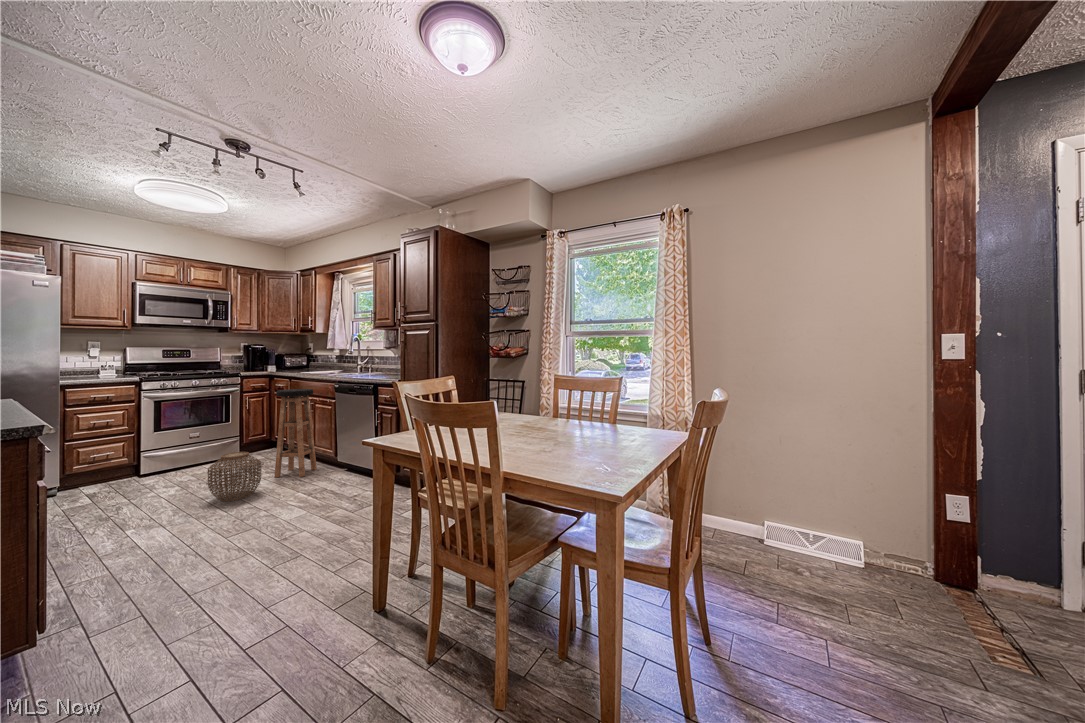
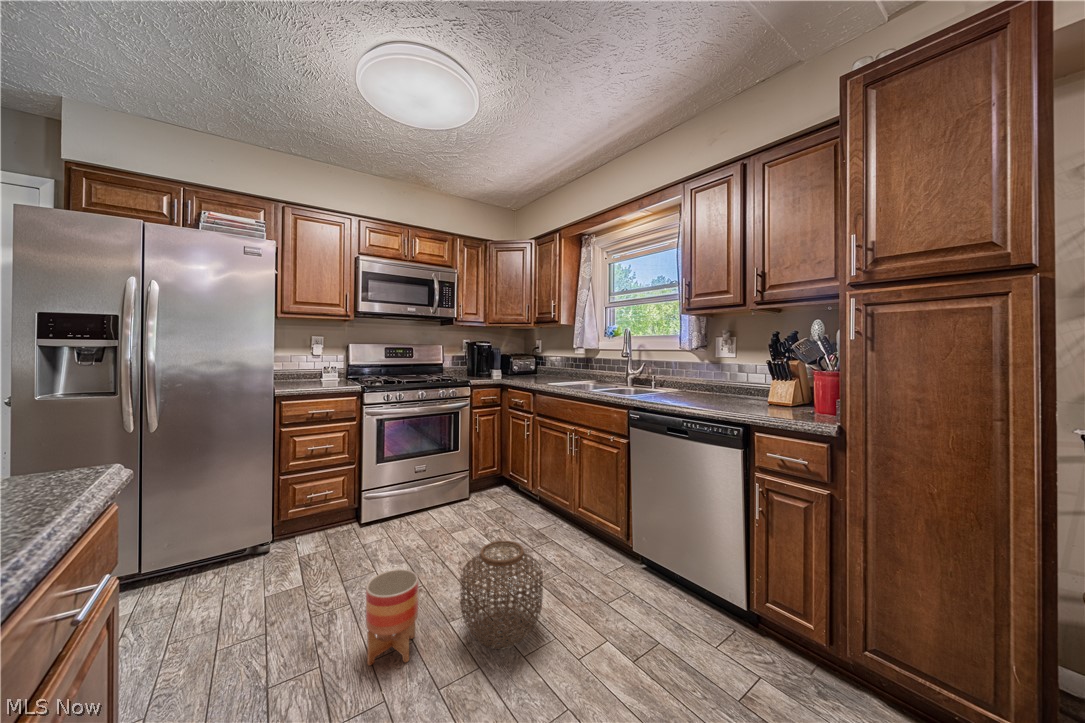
bar stool: present [274,389,317,477] -> none [539,415,597,579]
planter: none [143,470,180,515] -> present [366,569,418,666]

